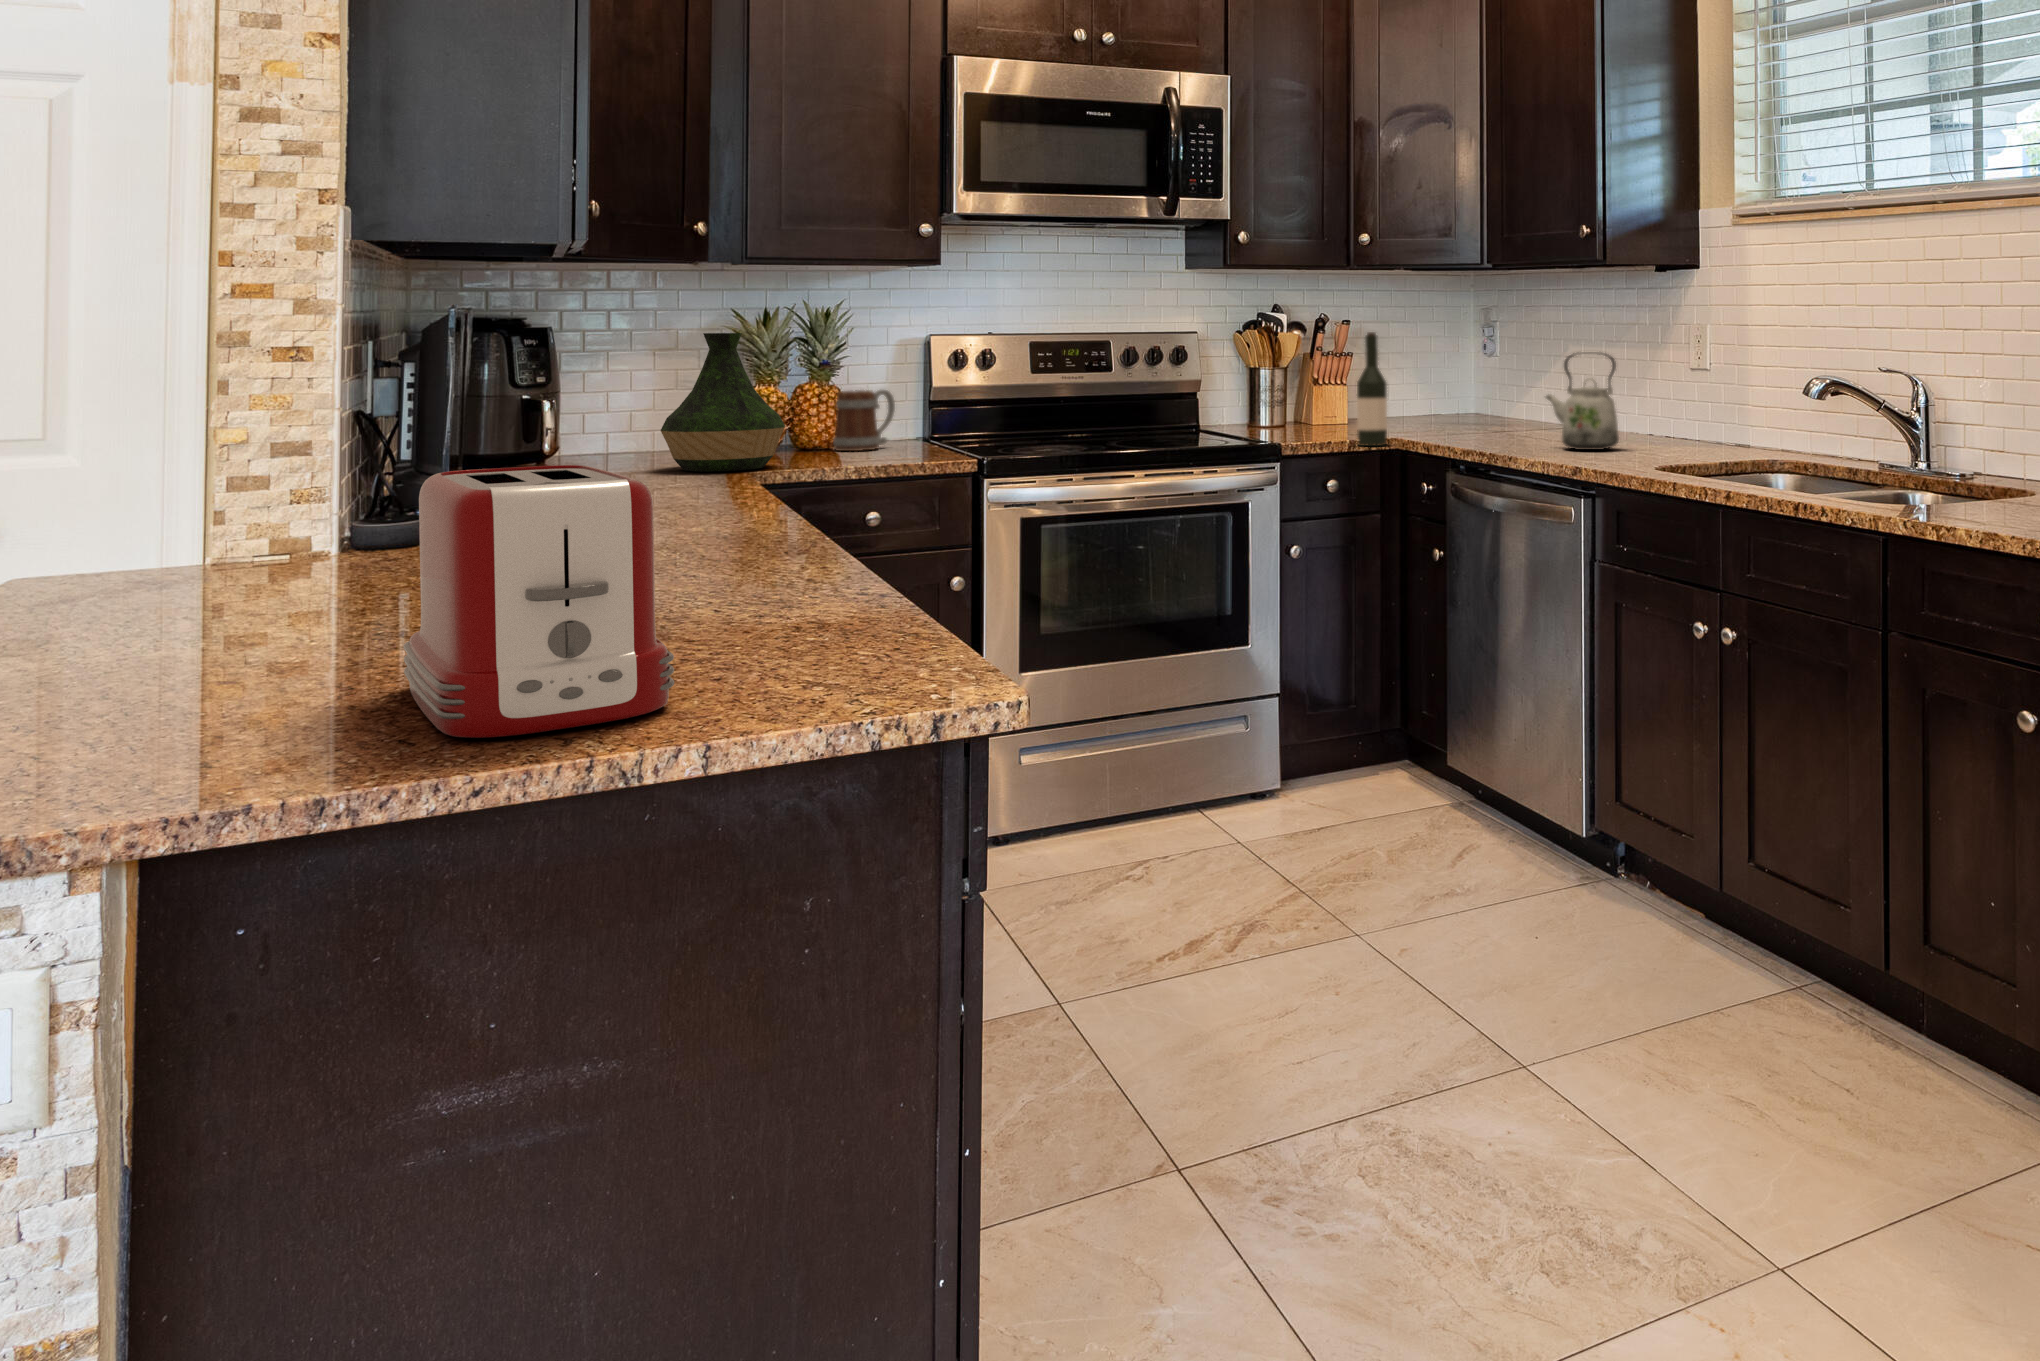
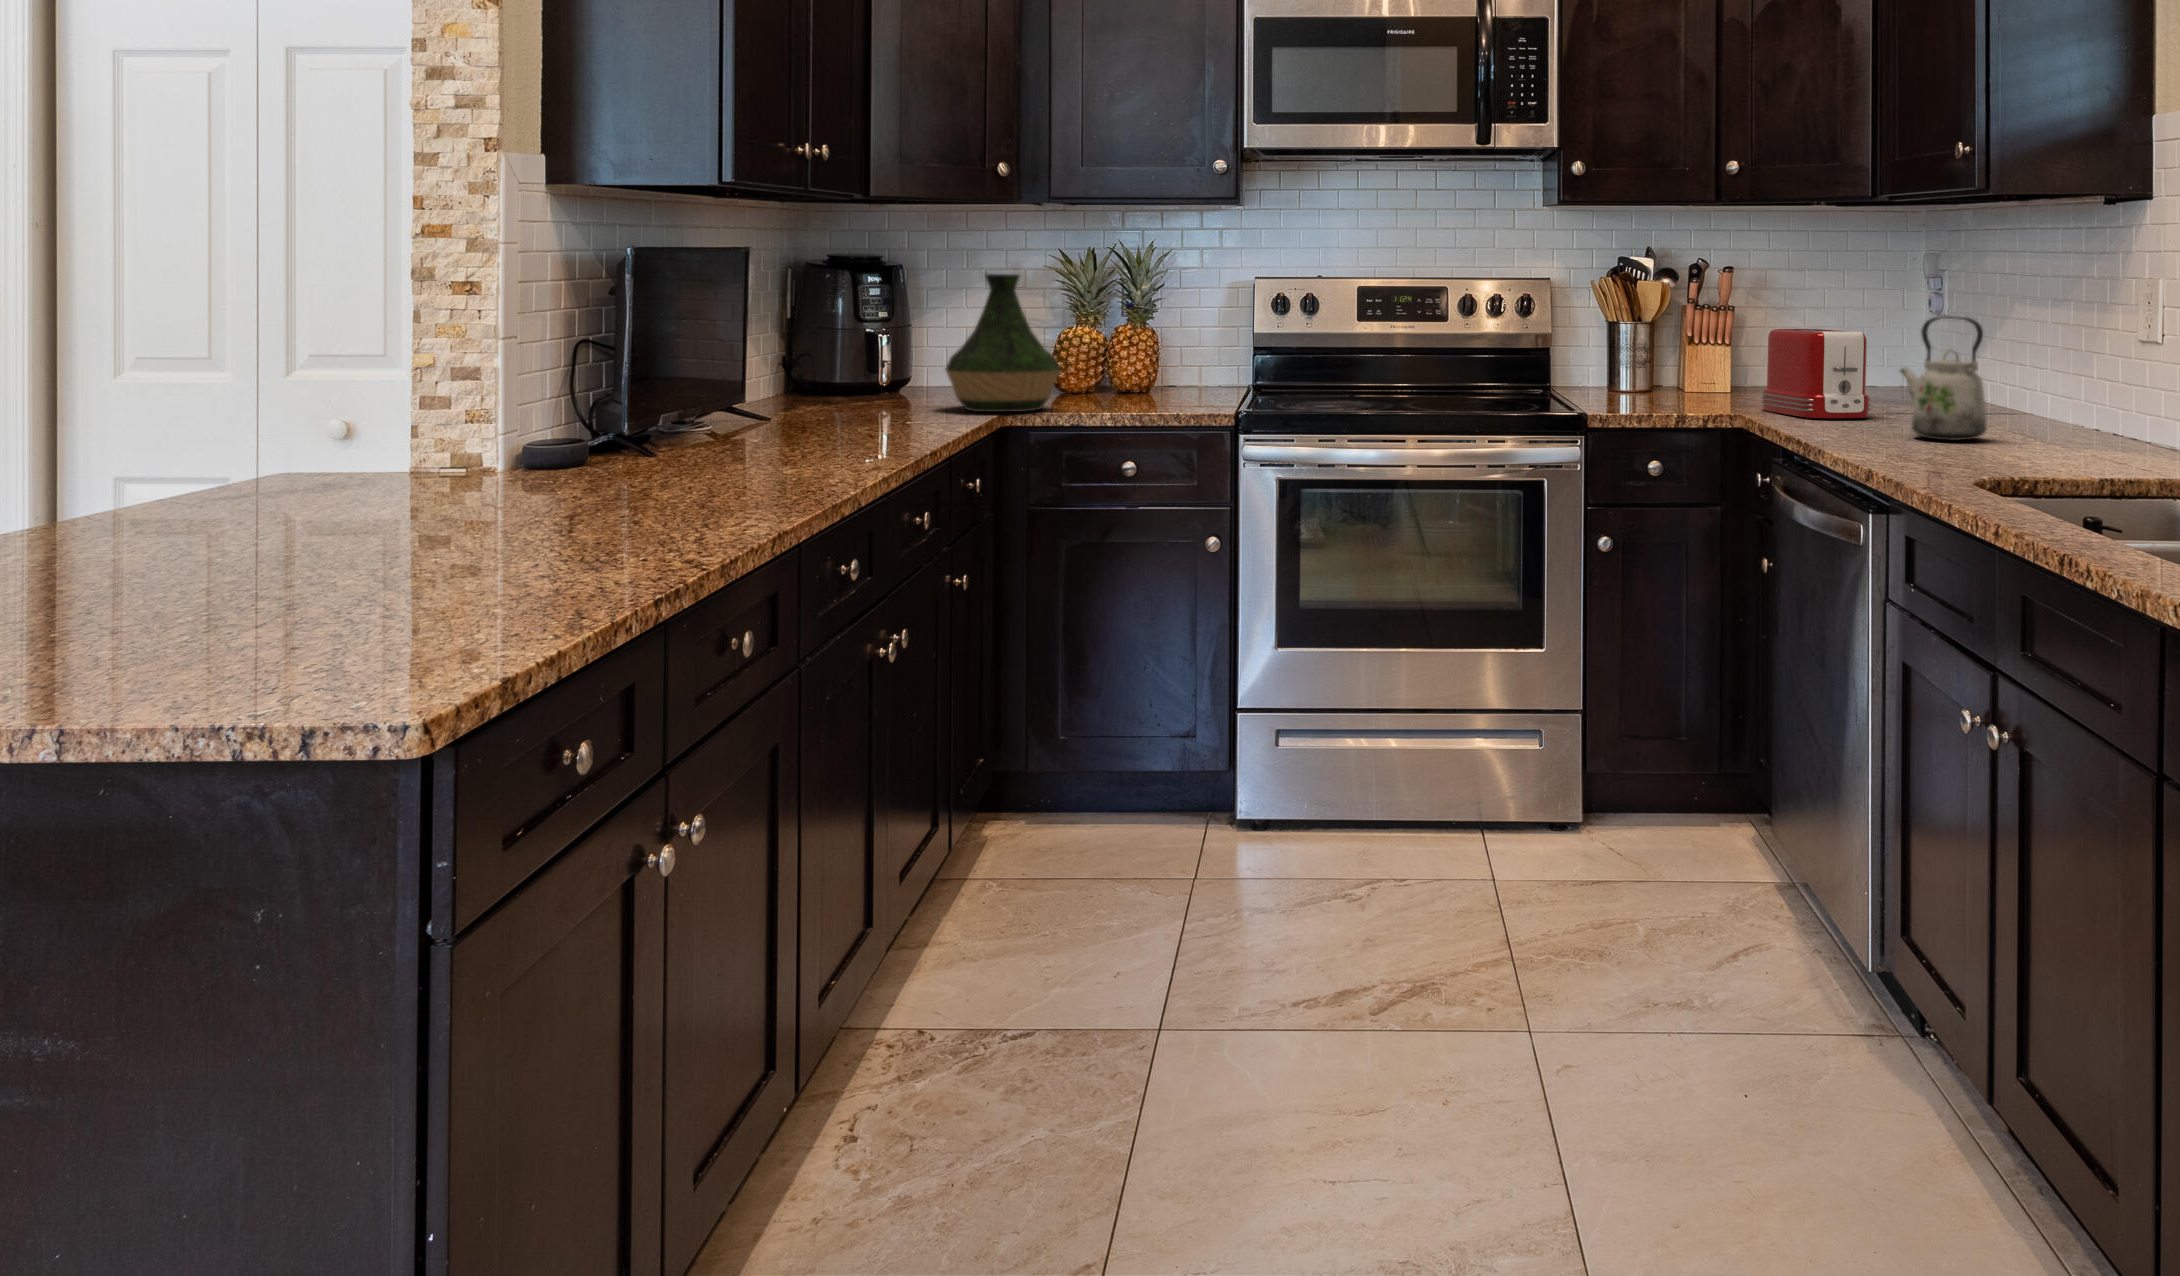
wine bottle: present [1357,332,1387,446] -> none [1678,285,1716,421]
mug: present [833,389,895,451] -> none [1142,335,1206,398]
toaster: present [404,465,674,738] -> present [1761,329,1871,419]

